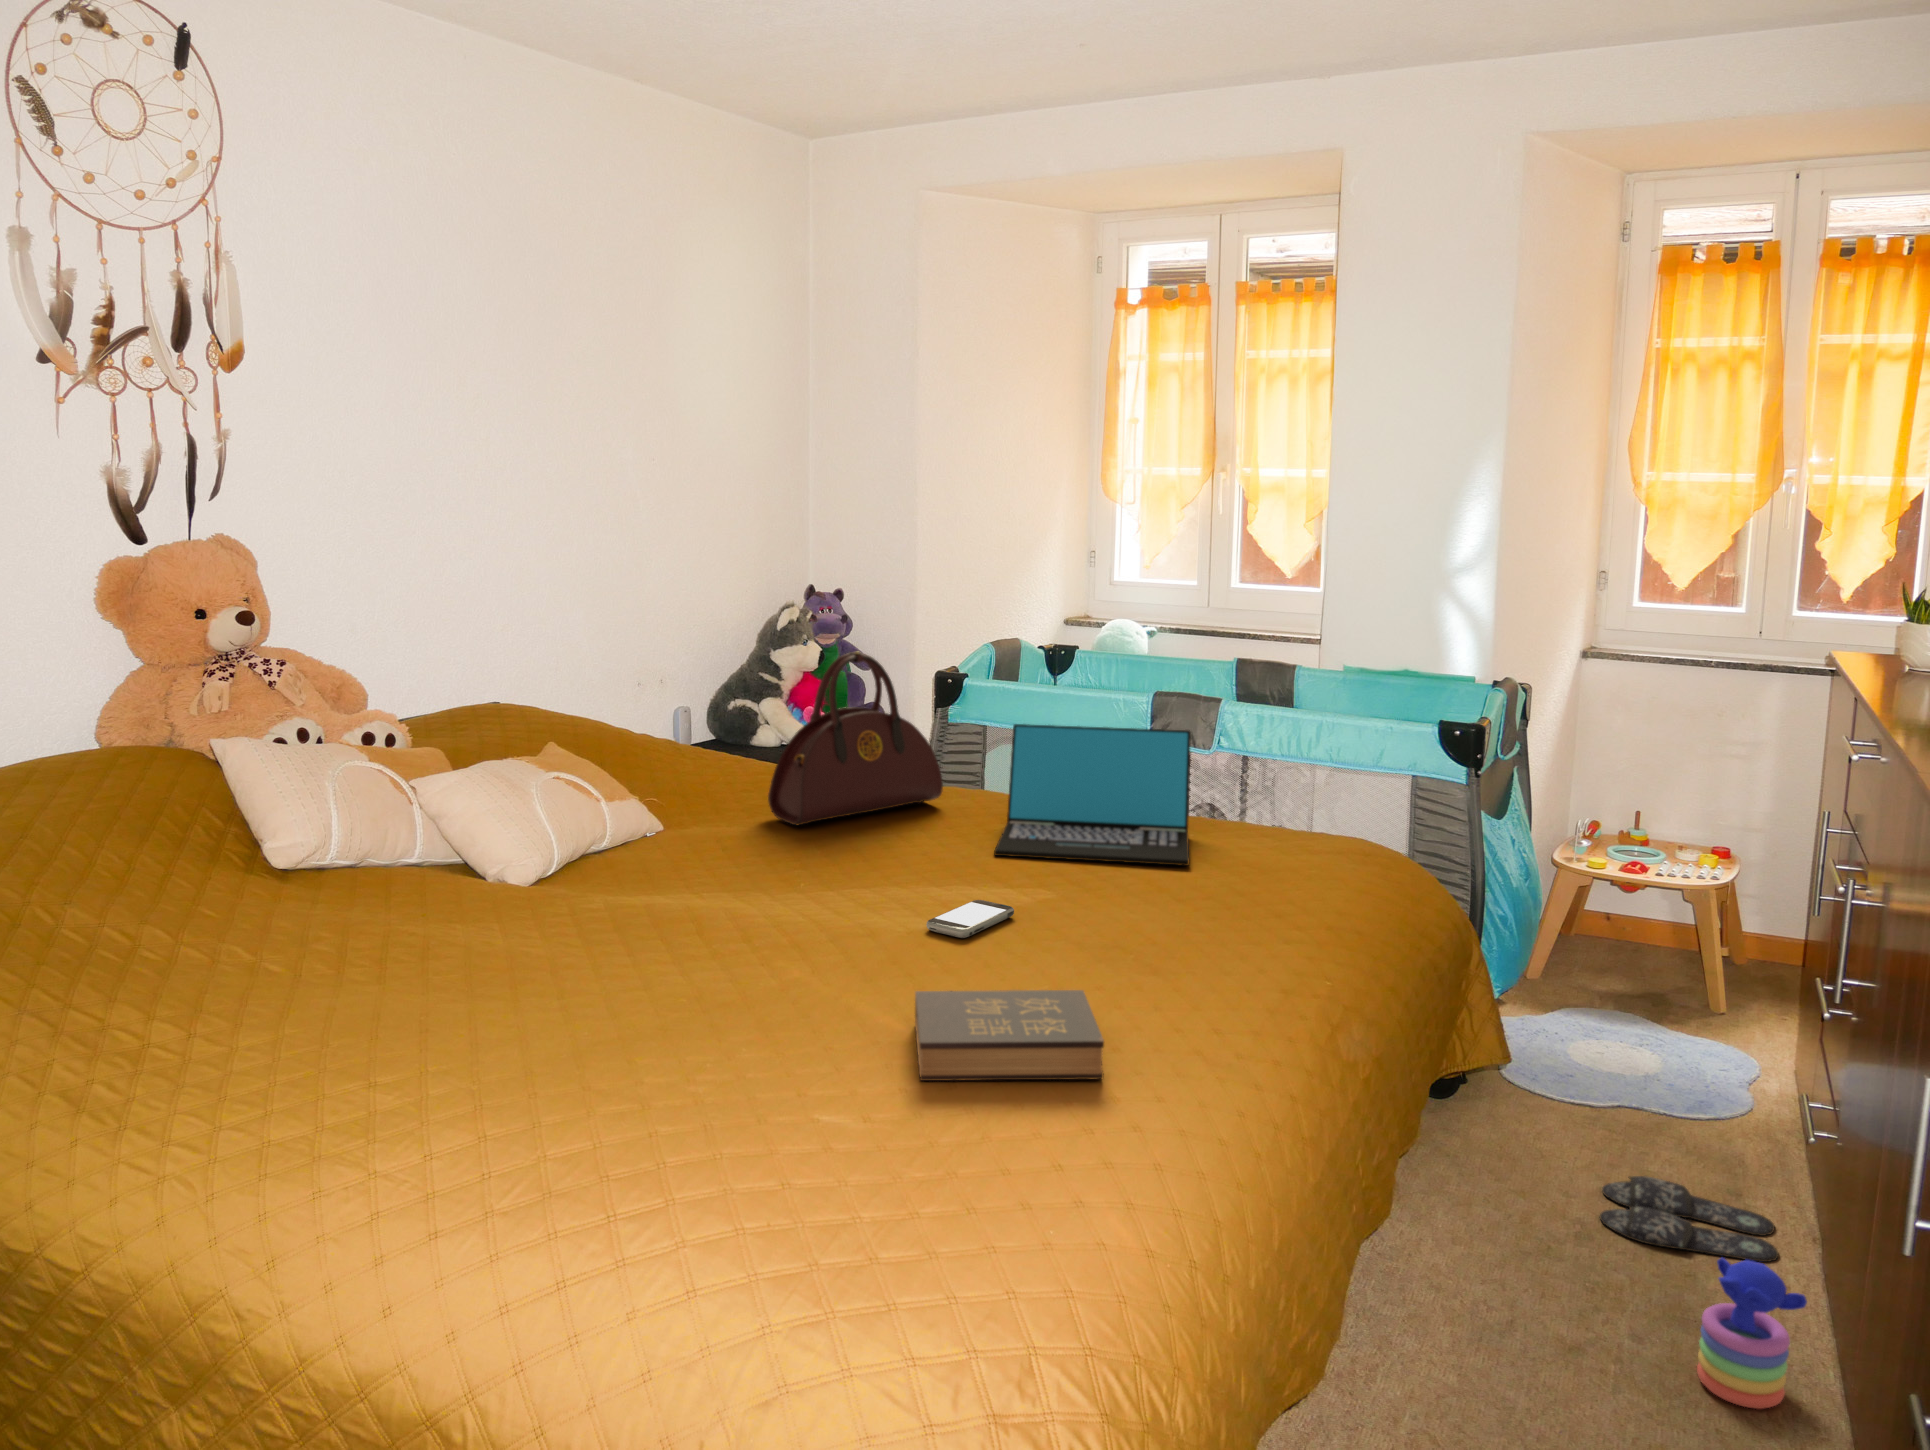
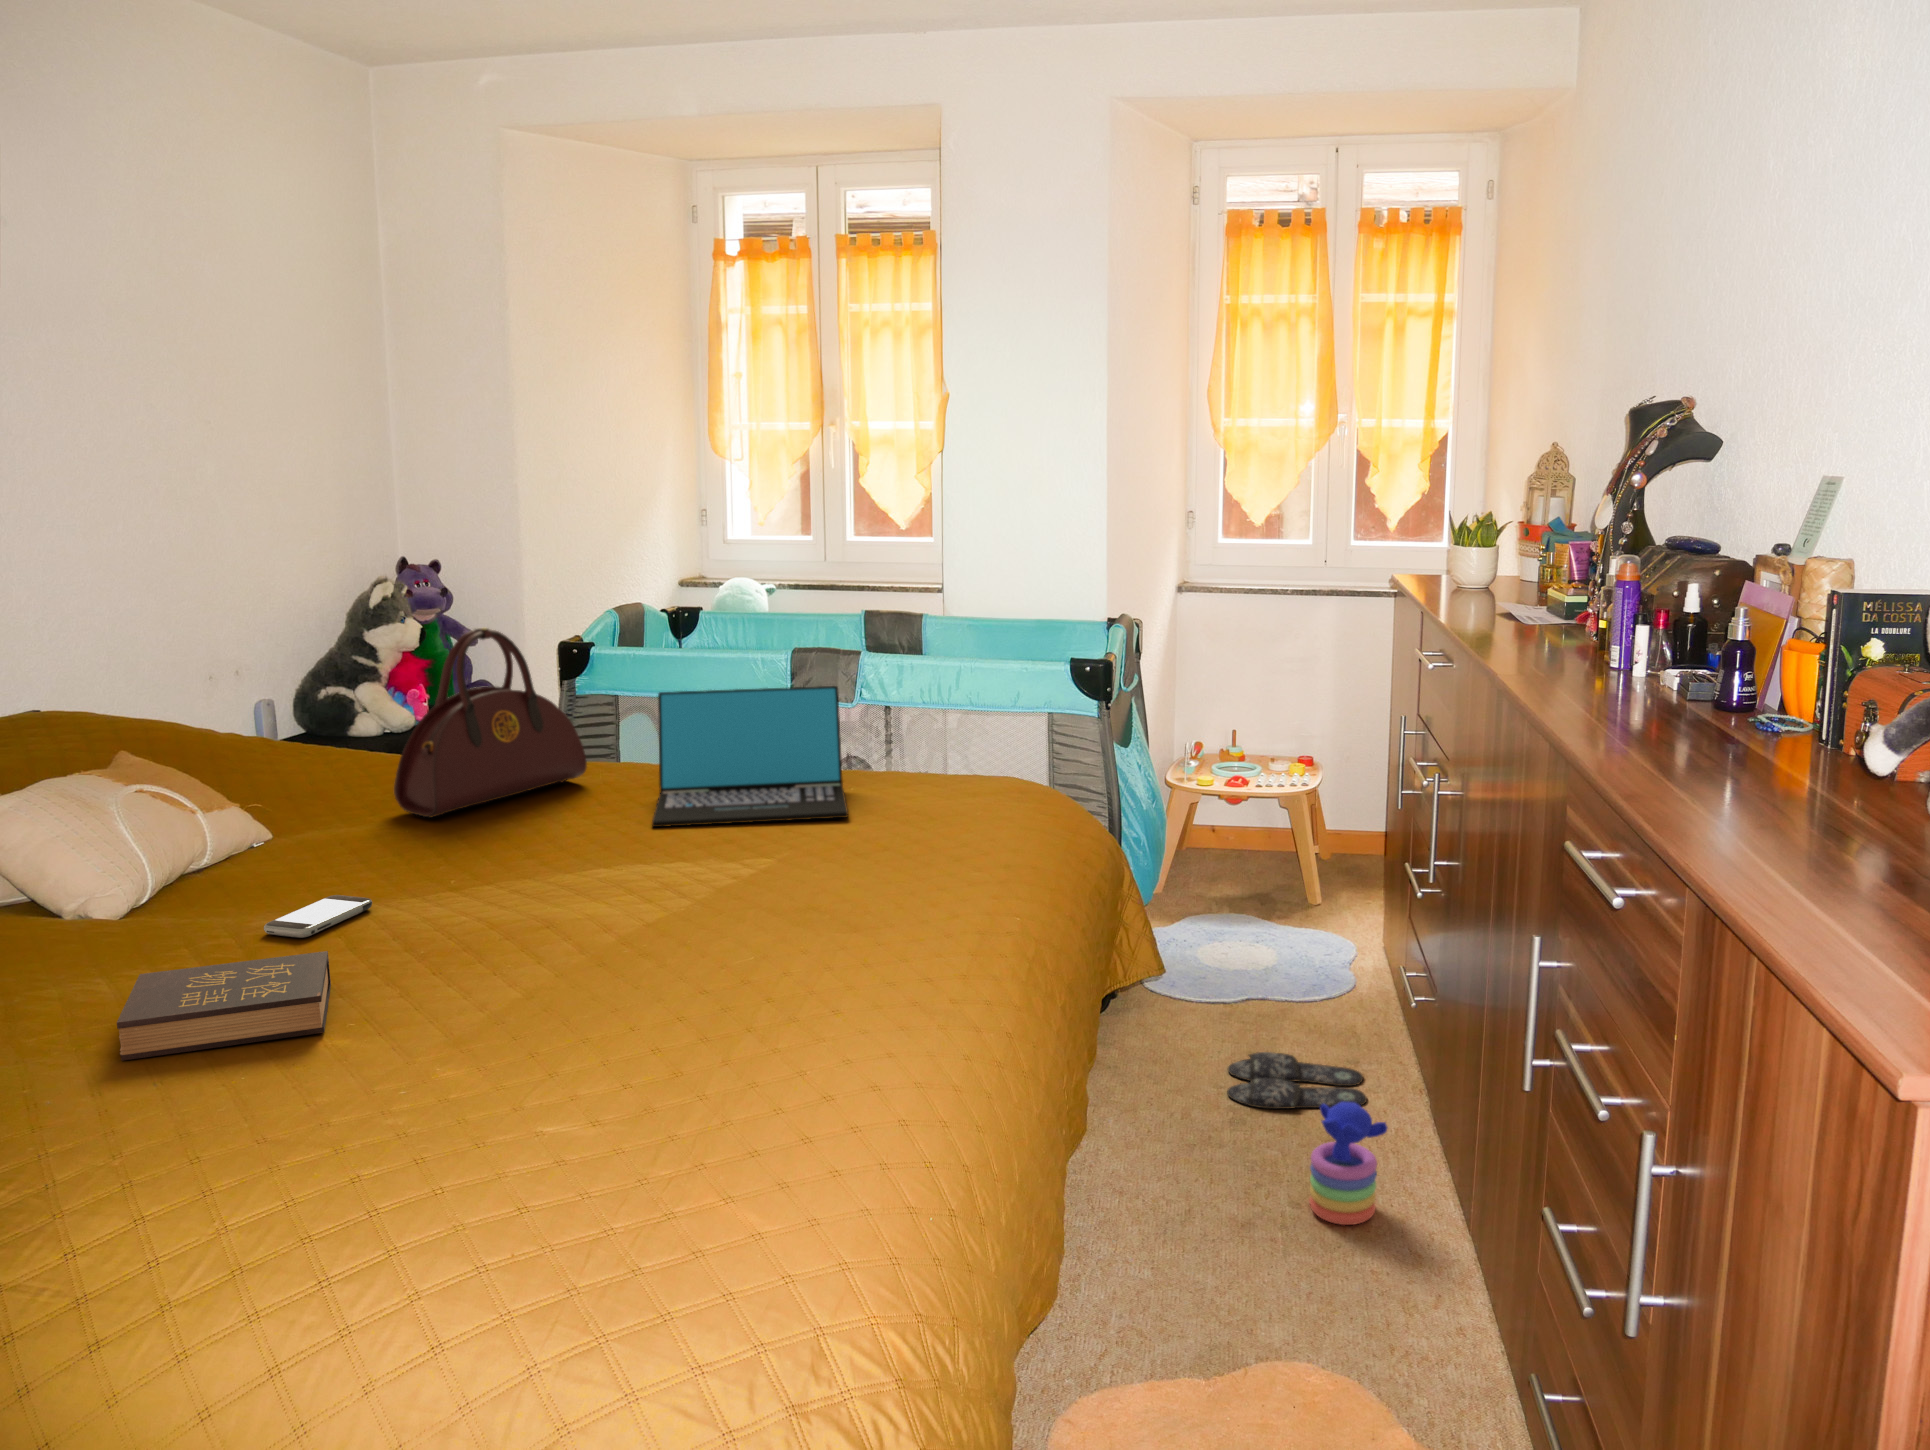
smartphone: present [926,900,1014,938] -> present [264,895,372,938]
hardback book: present [915,990,1104,1081] -> present [117,951,331,1061]

